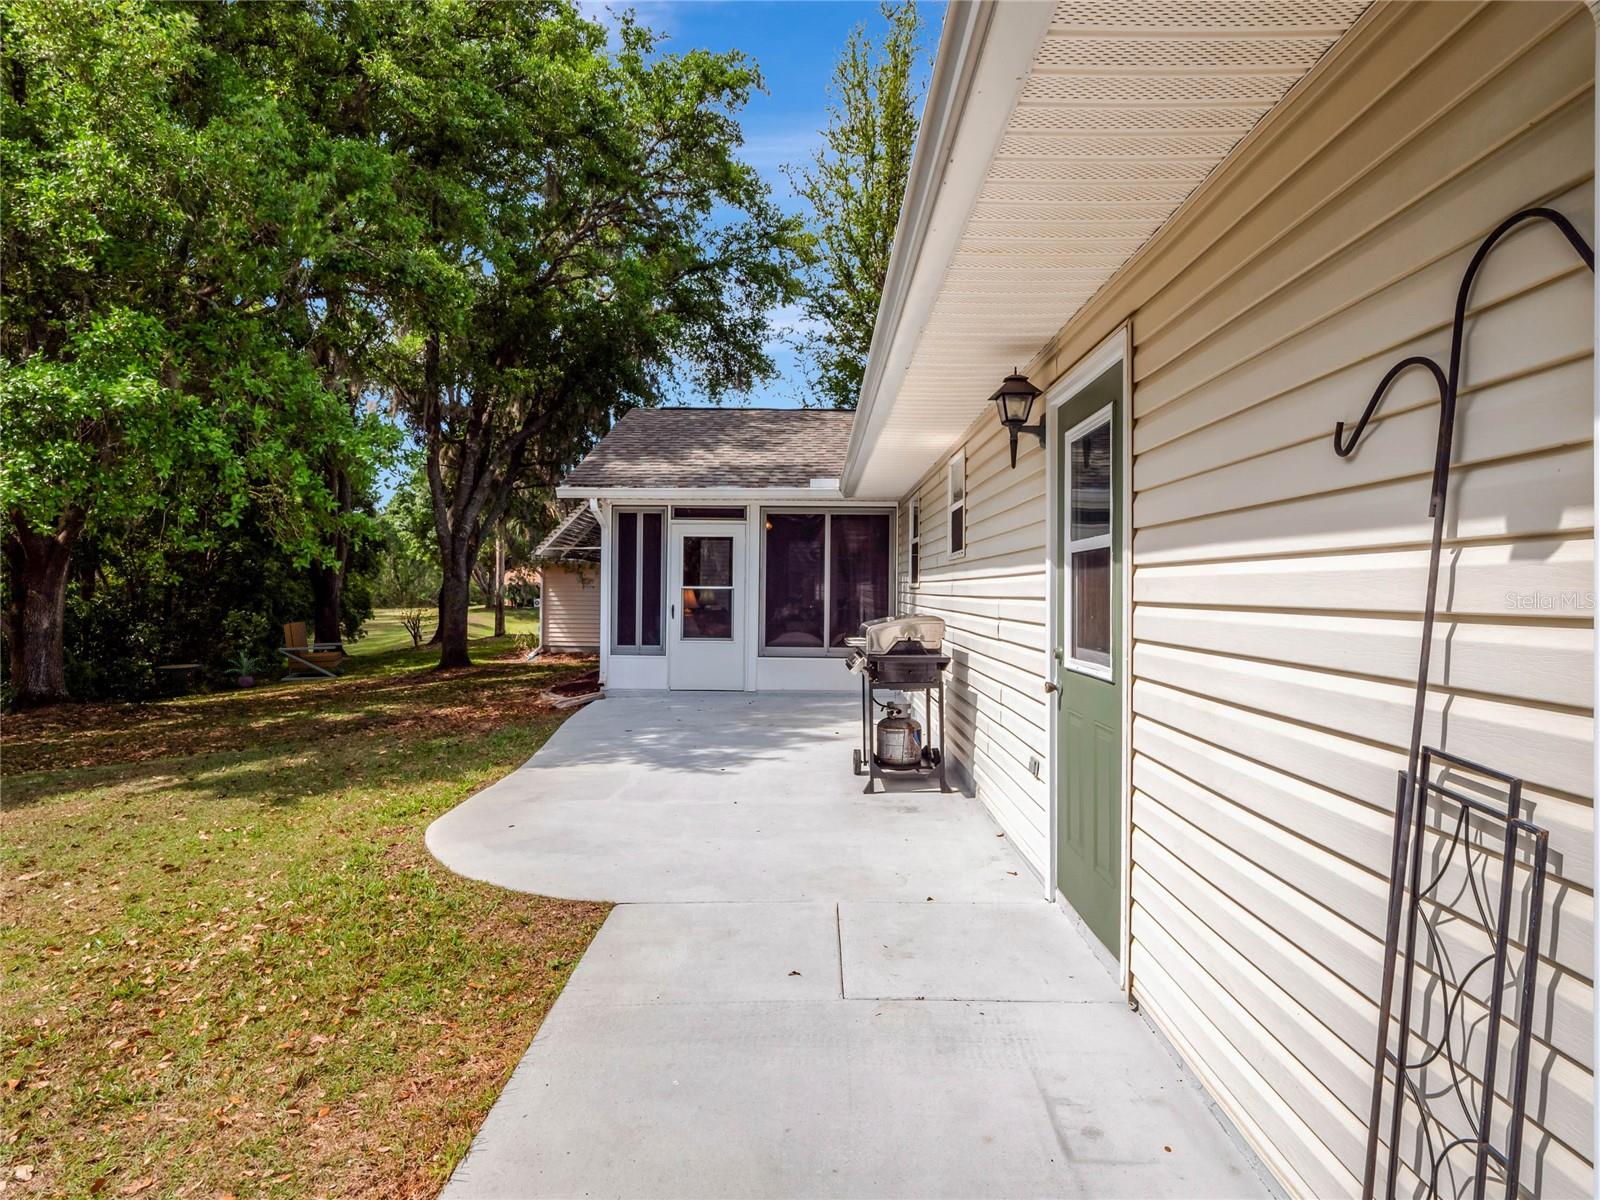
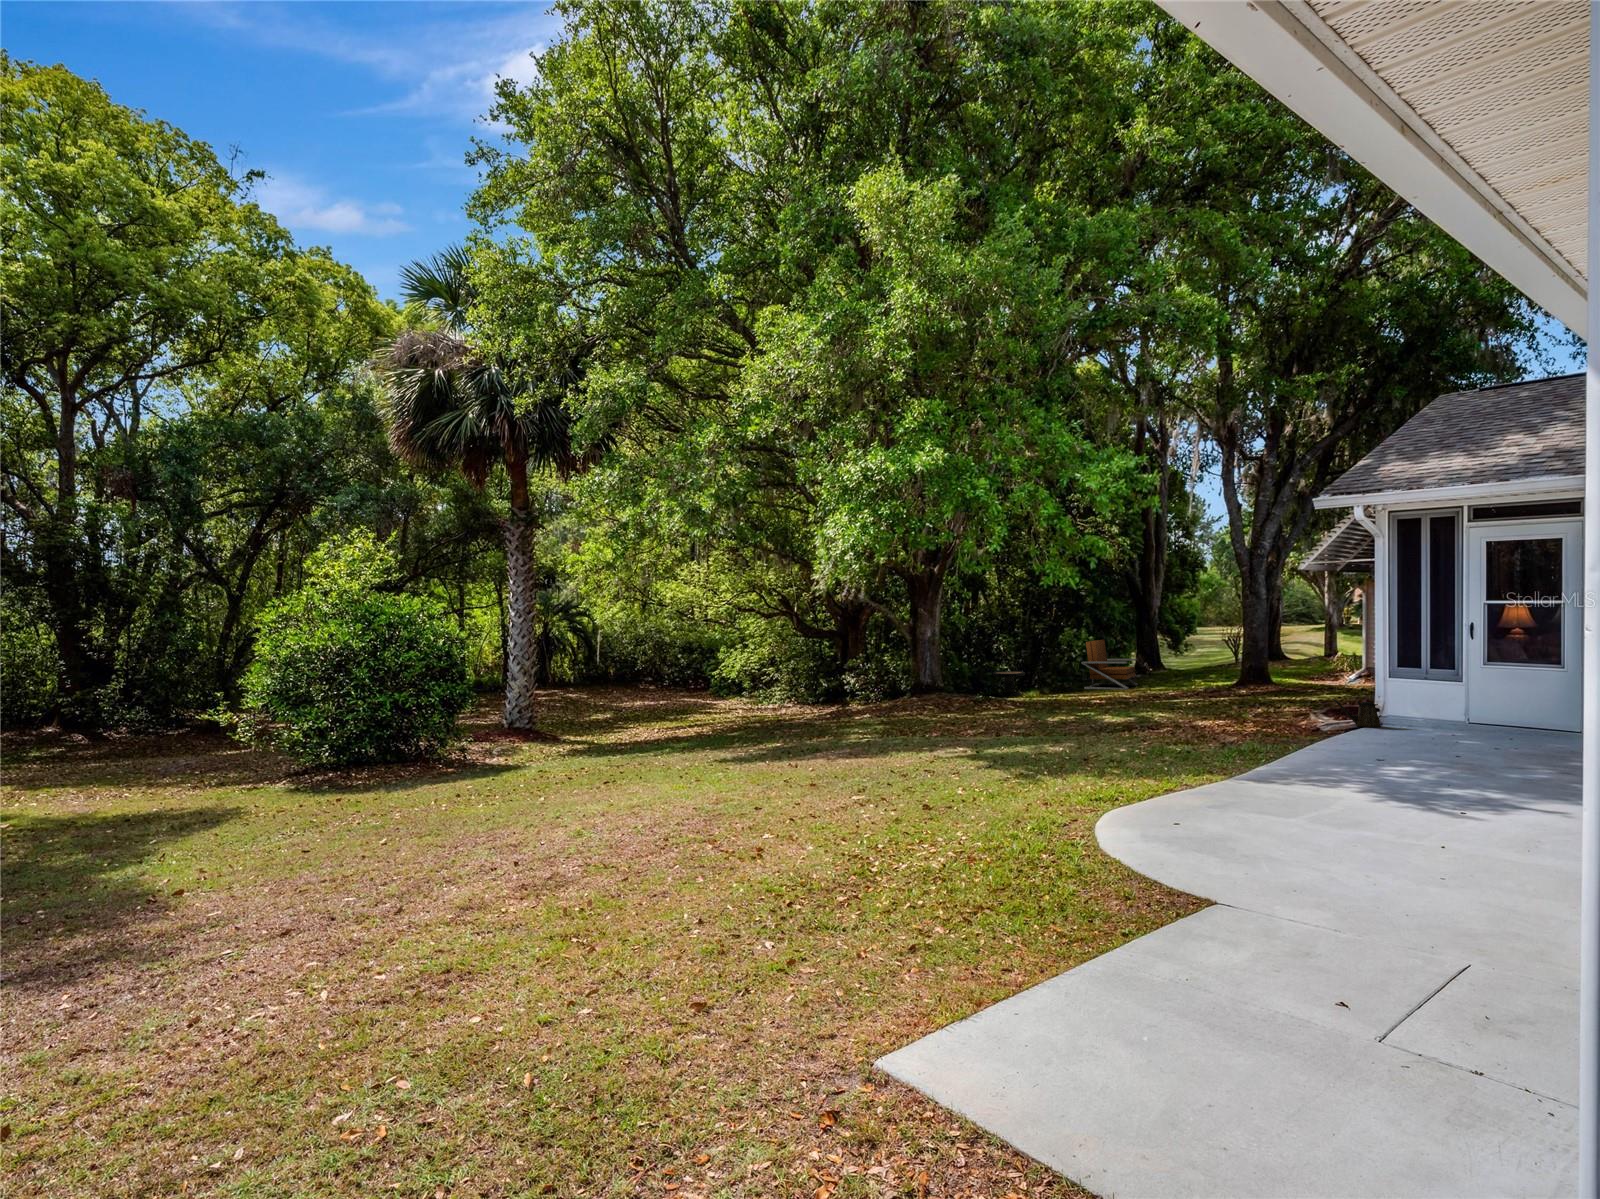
decorative plant: present [229,653,253,687] -> none [1040,664,1069,692]
watering can: none [566,675,608,699] -> present [1332,699,1382,727]

